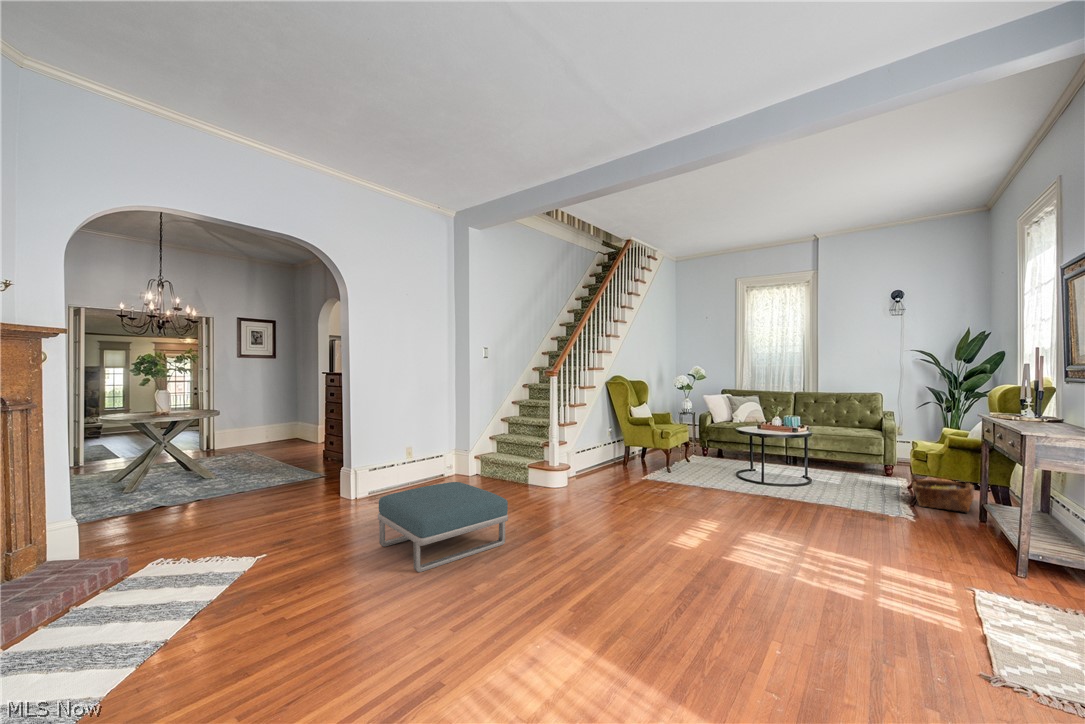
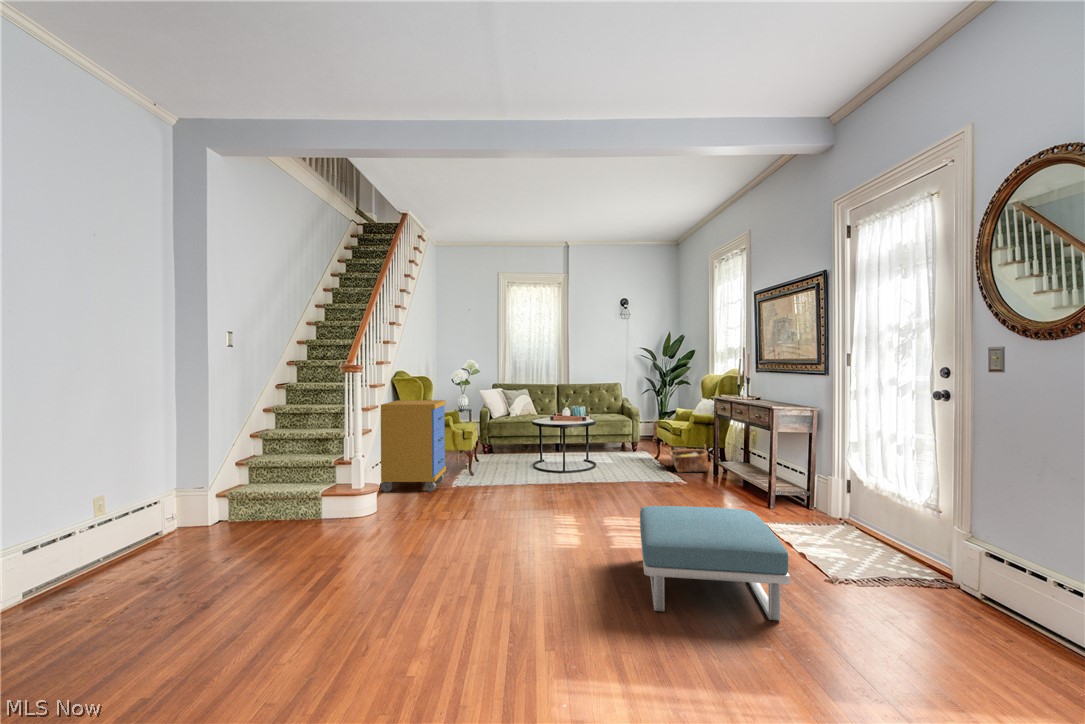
storage cabinet: none [584,400,644,479] -> present [381,400,446,492]
footstool: present [378,482,508,572] -> present [640,506,790,620]

